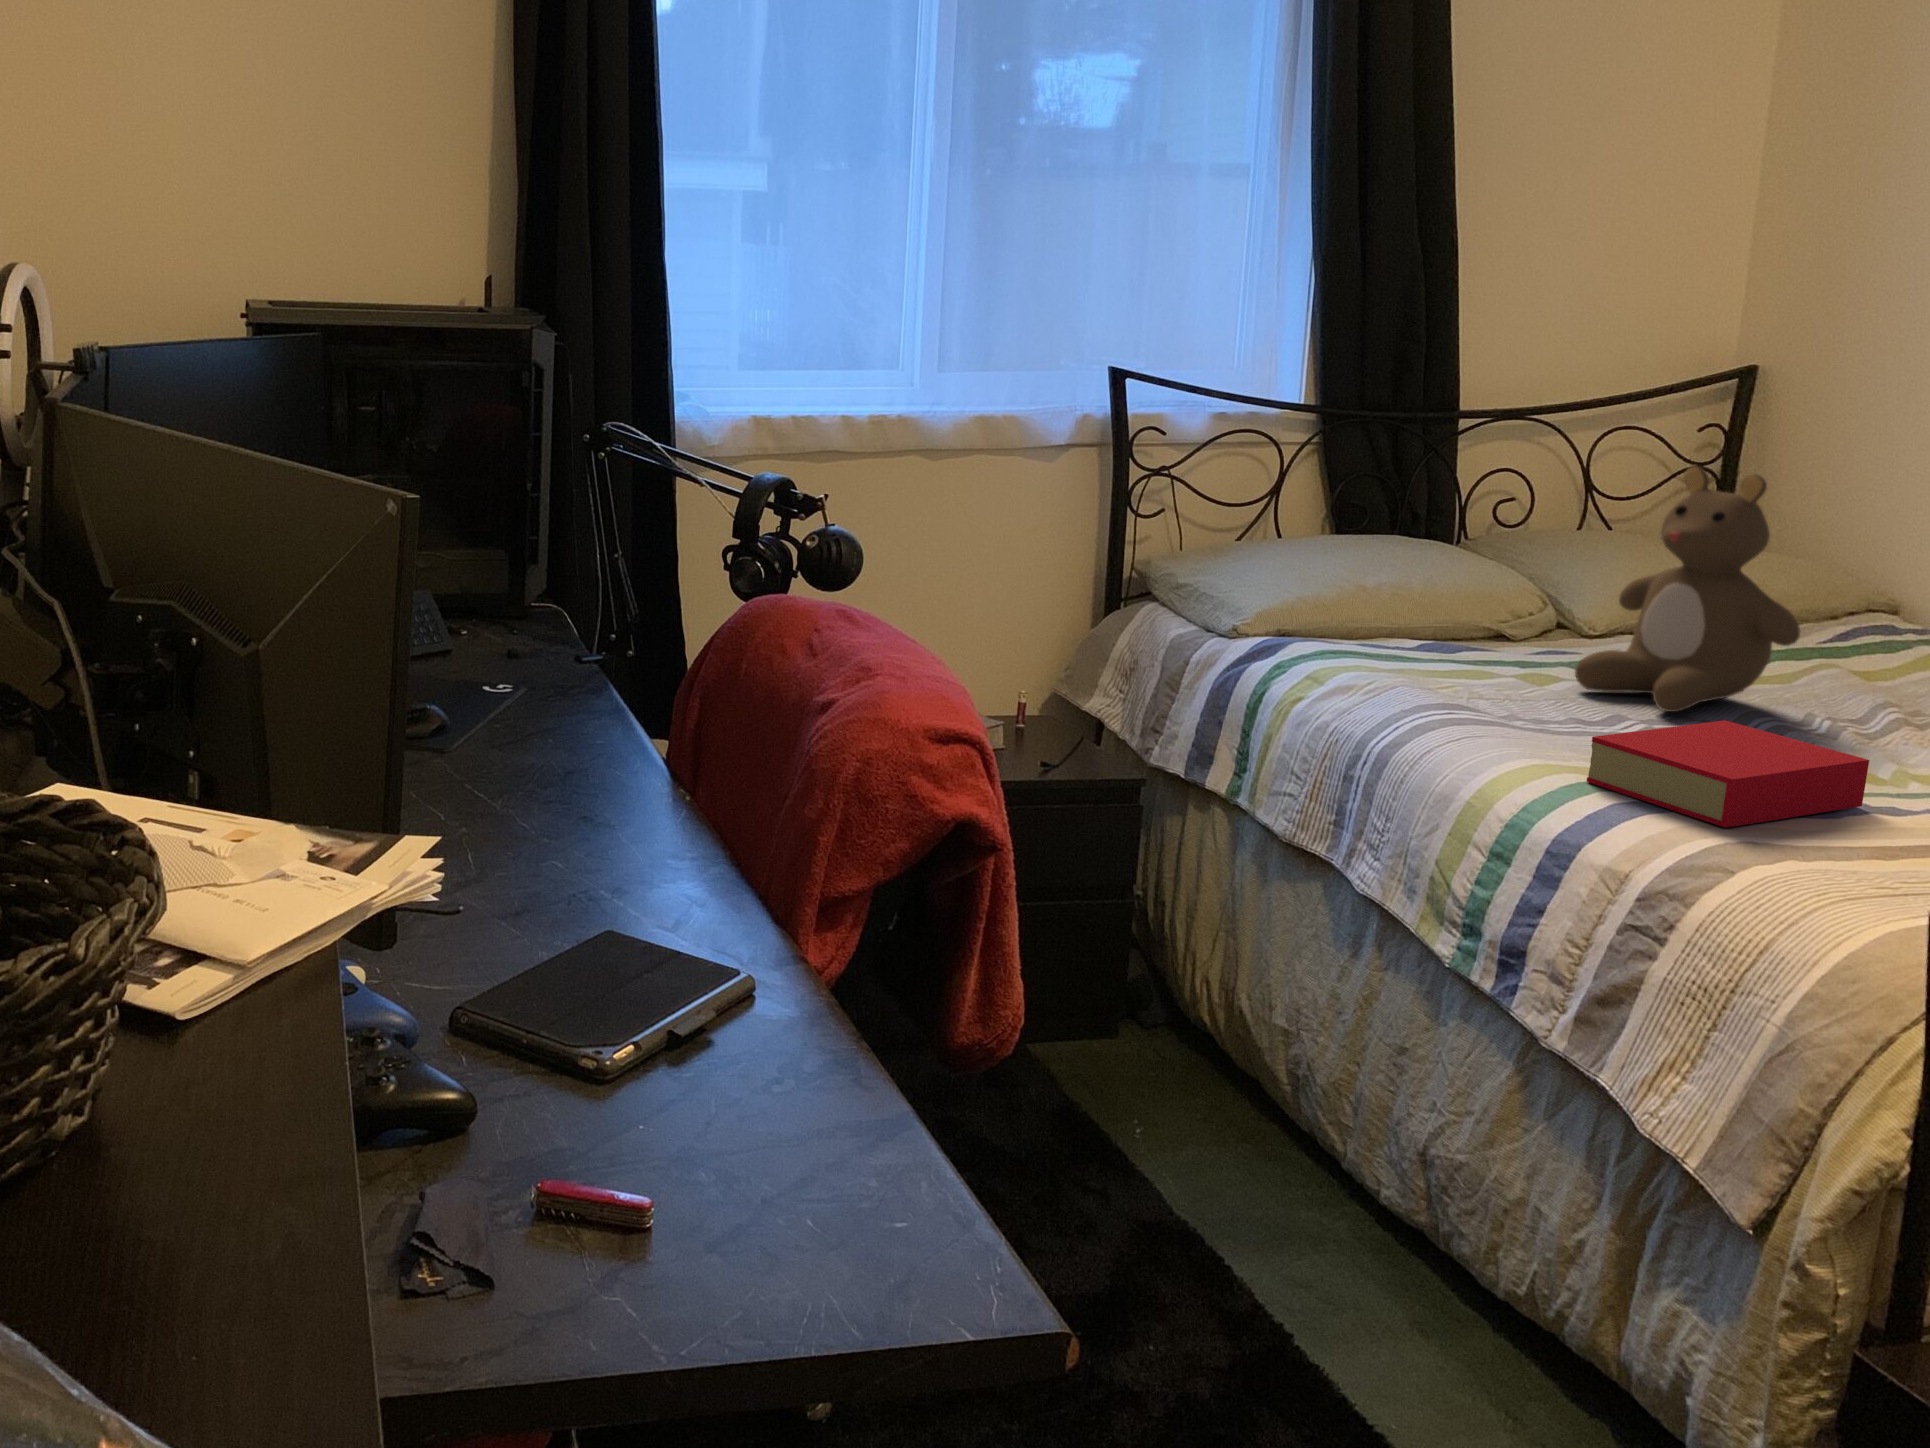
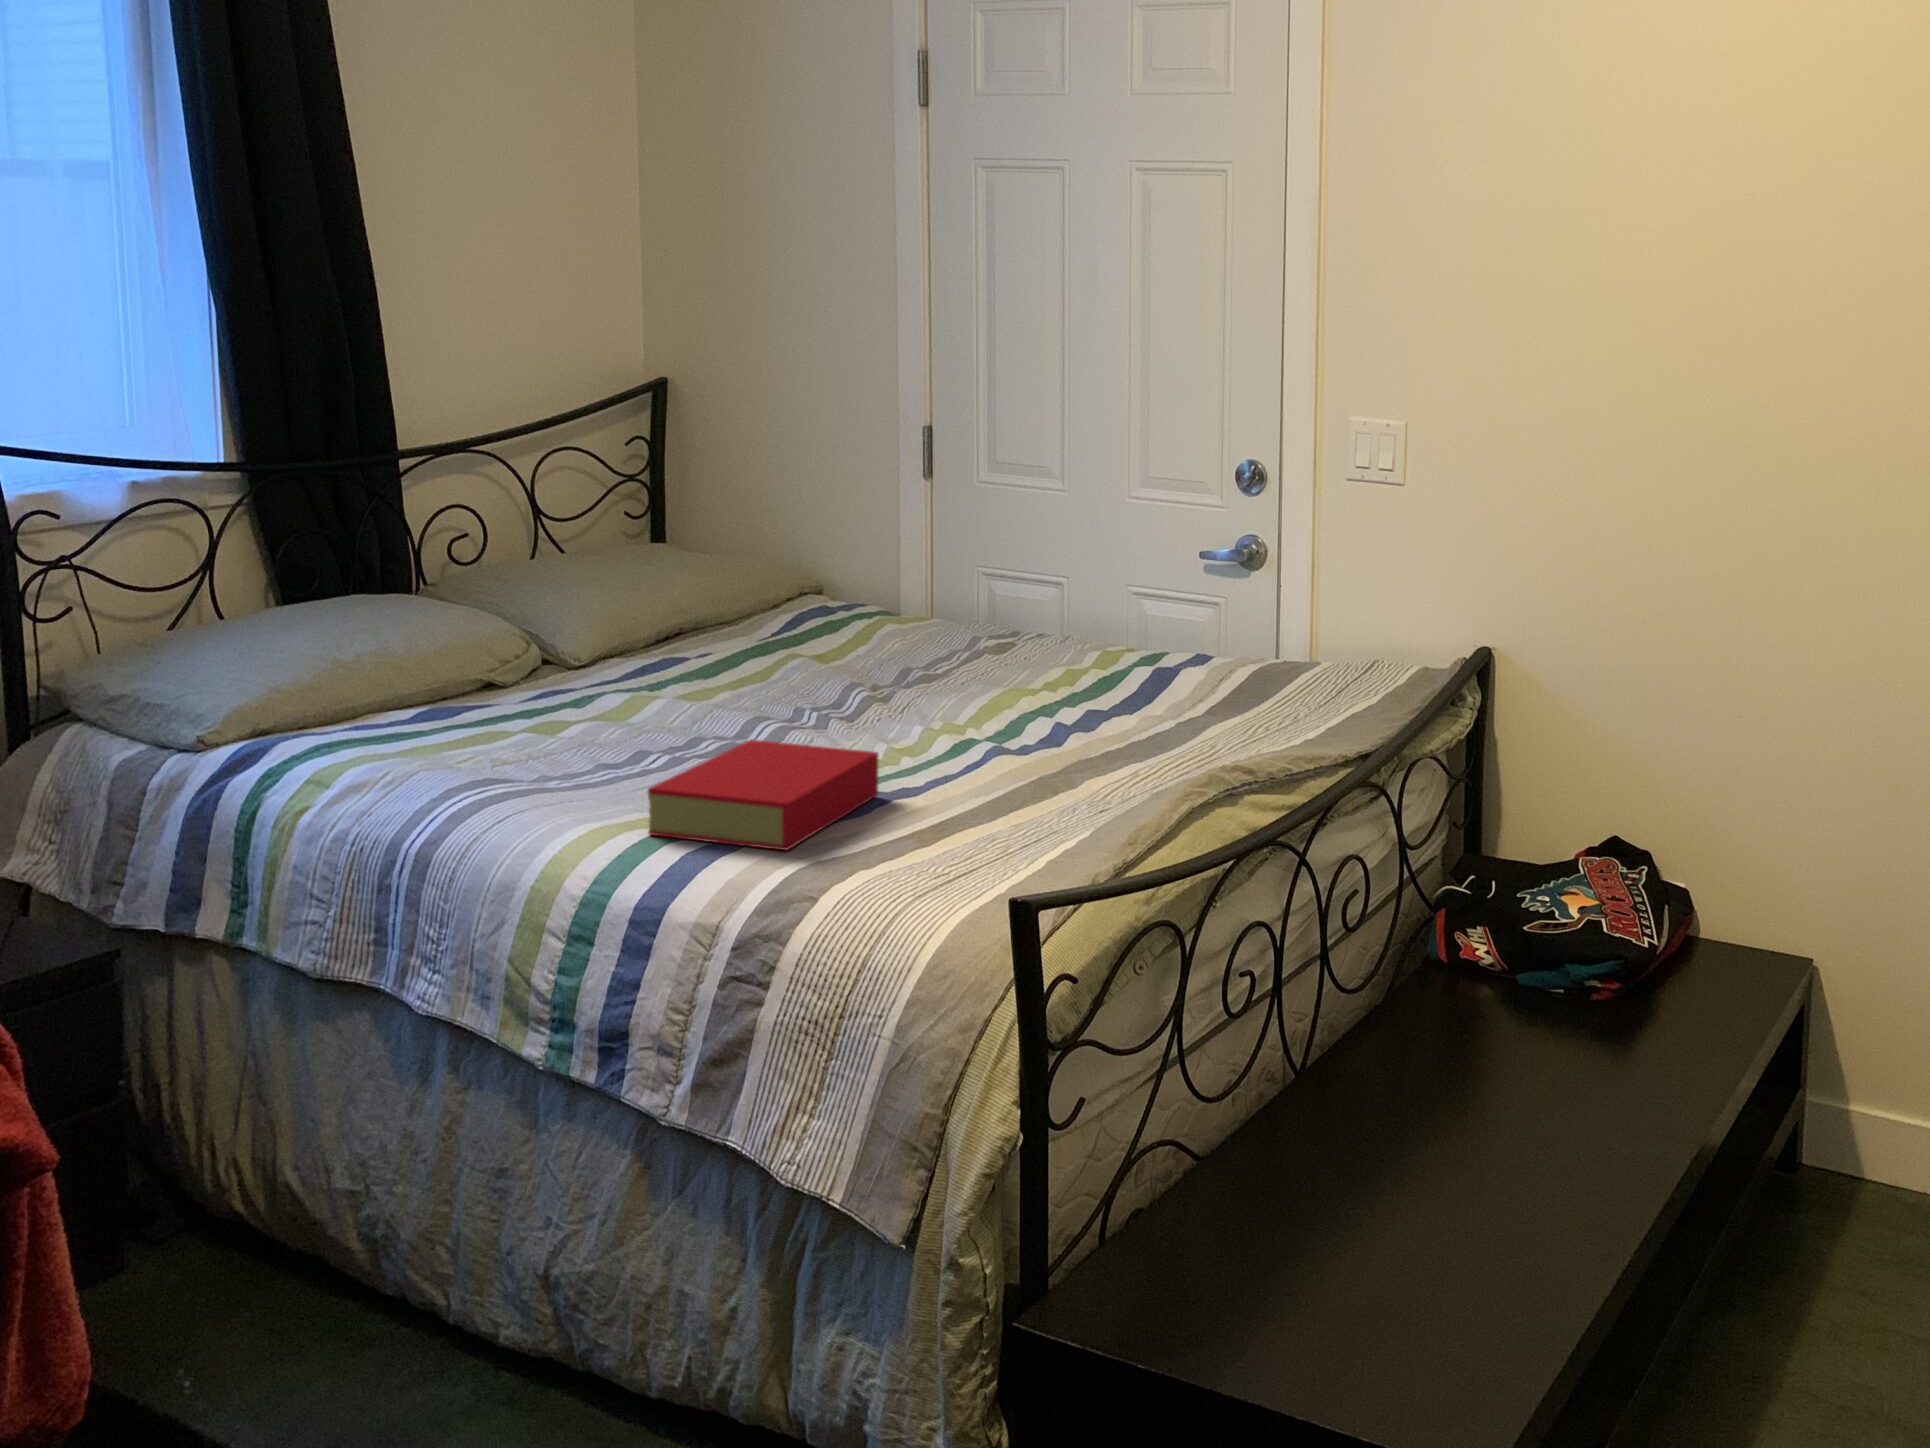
teddy bear: present [1575,466,1800,712] -> none [590,492,783,736]

